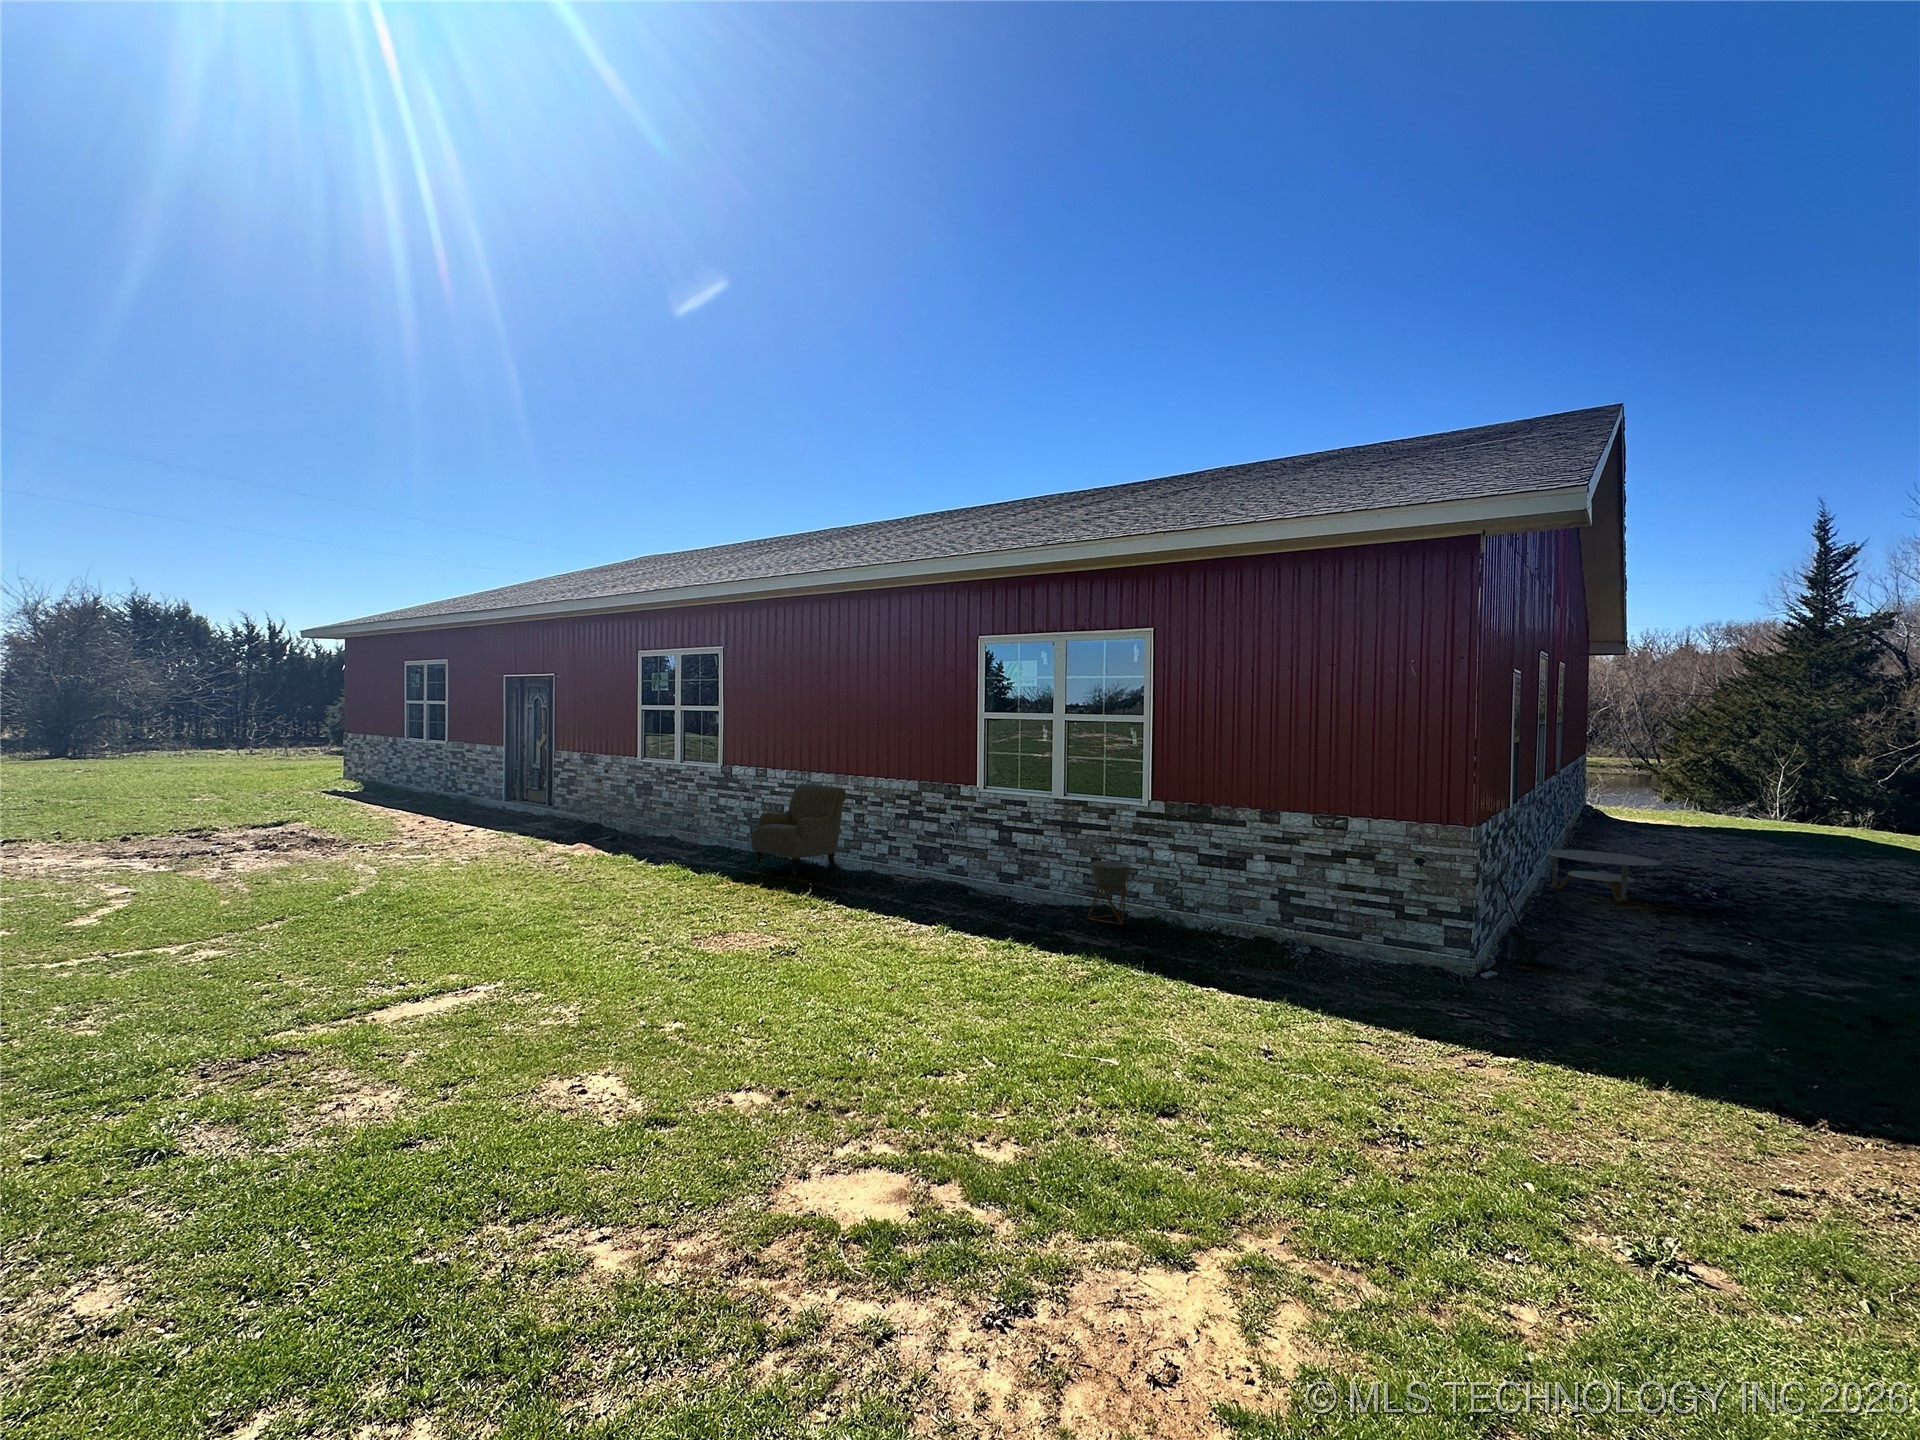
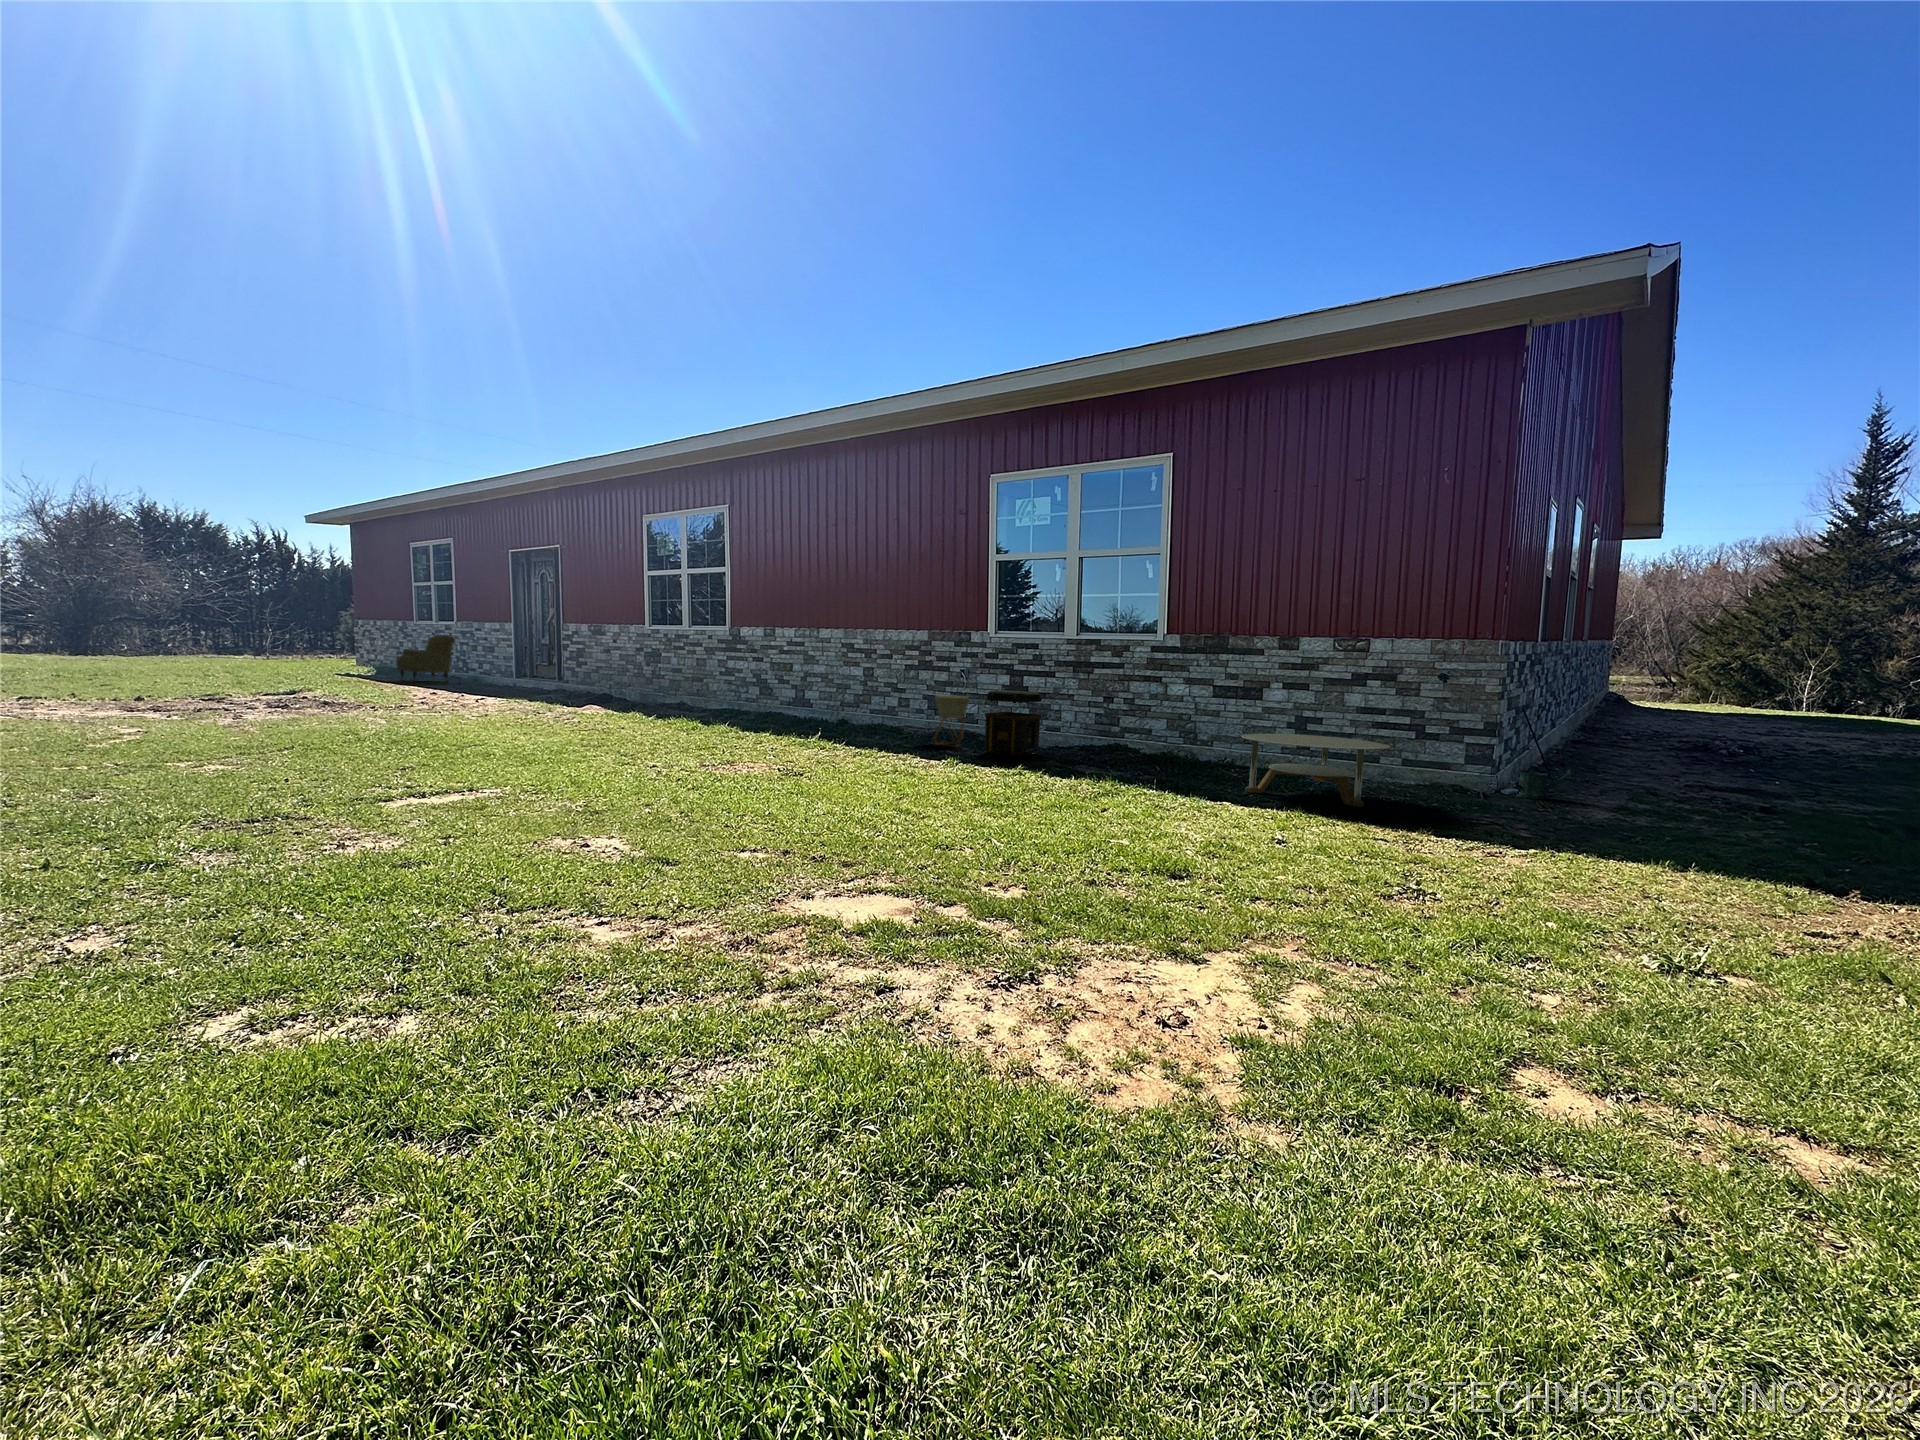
chair: present [751,784,846,875] -> present [396,635,455,679]
toolbox: none [977,838,1034,908] -> present [985,691,1042,756]
round table: present [1546,850,1661,903] -> present [1241,734,1390,807]
planter: present [1087,861,1130,925] -> present [934,695,969,747]

